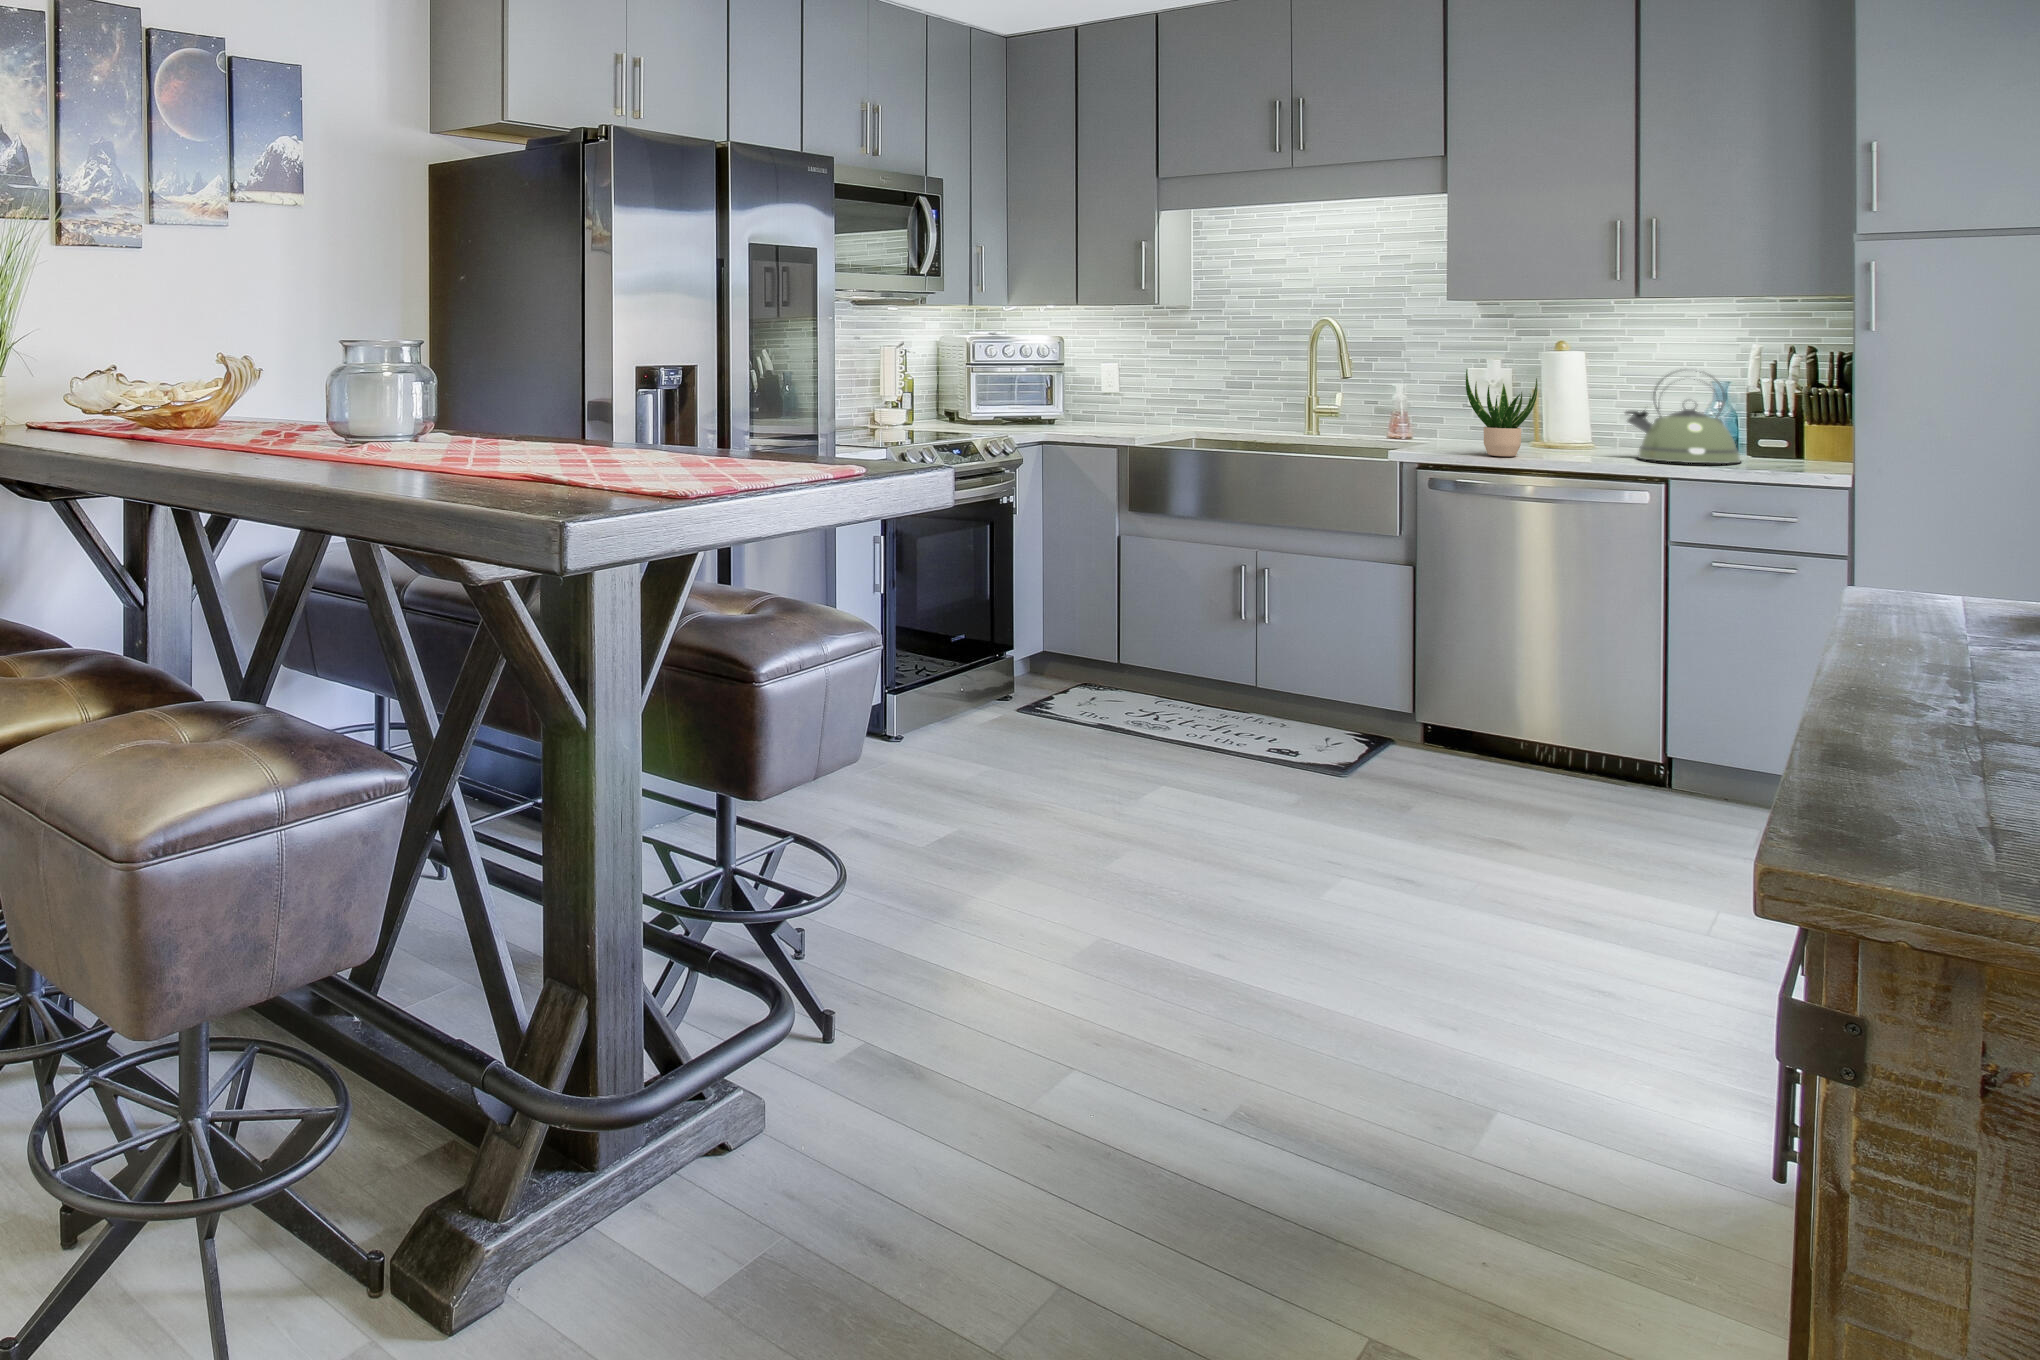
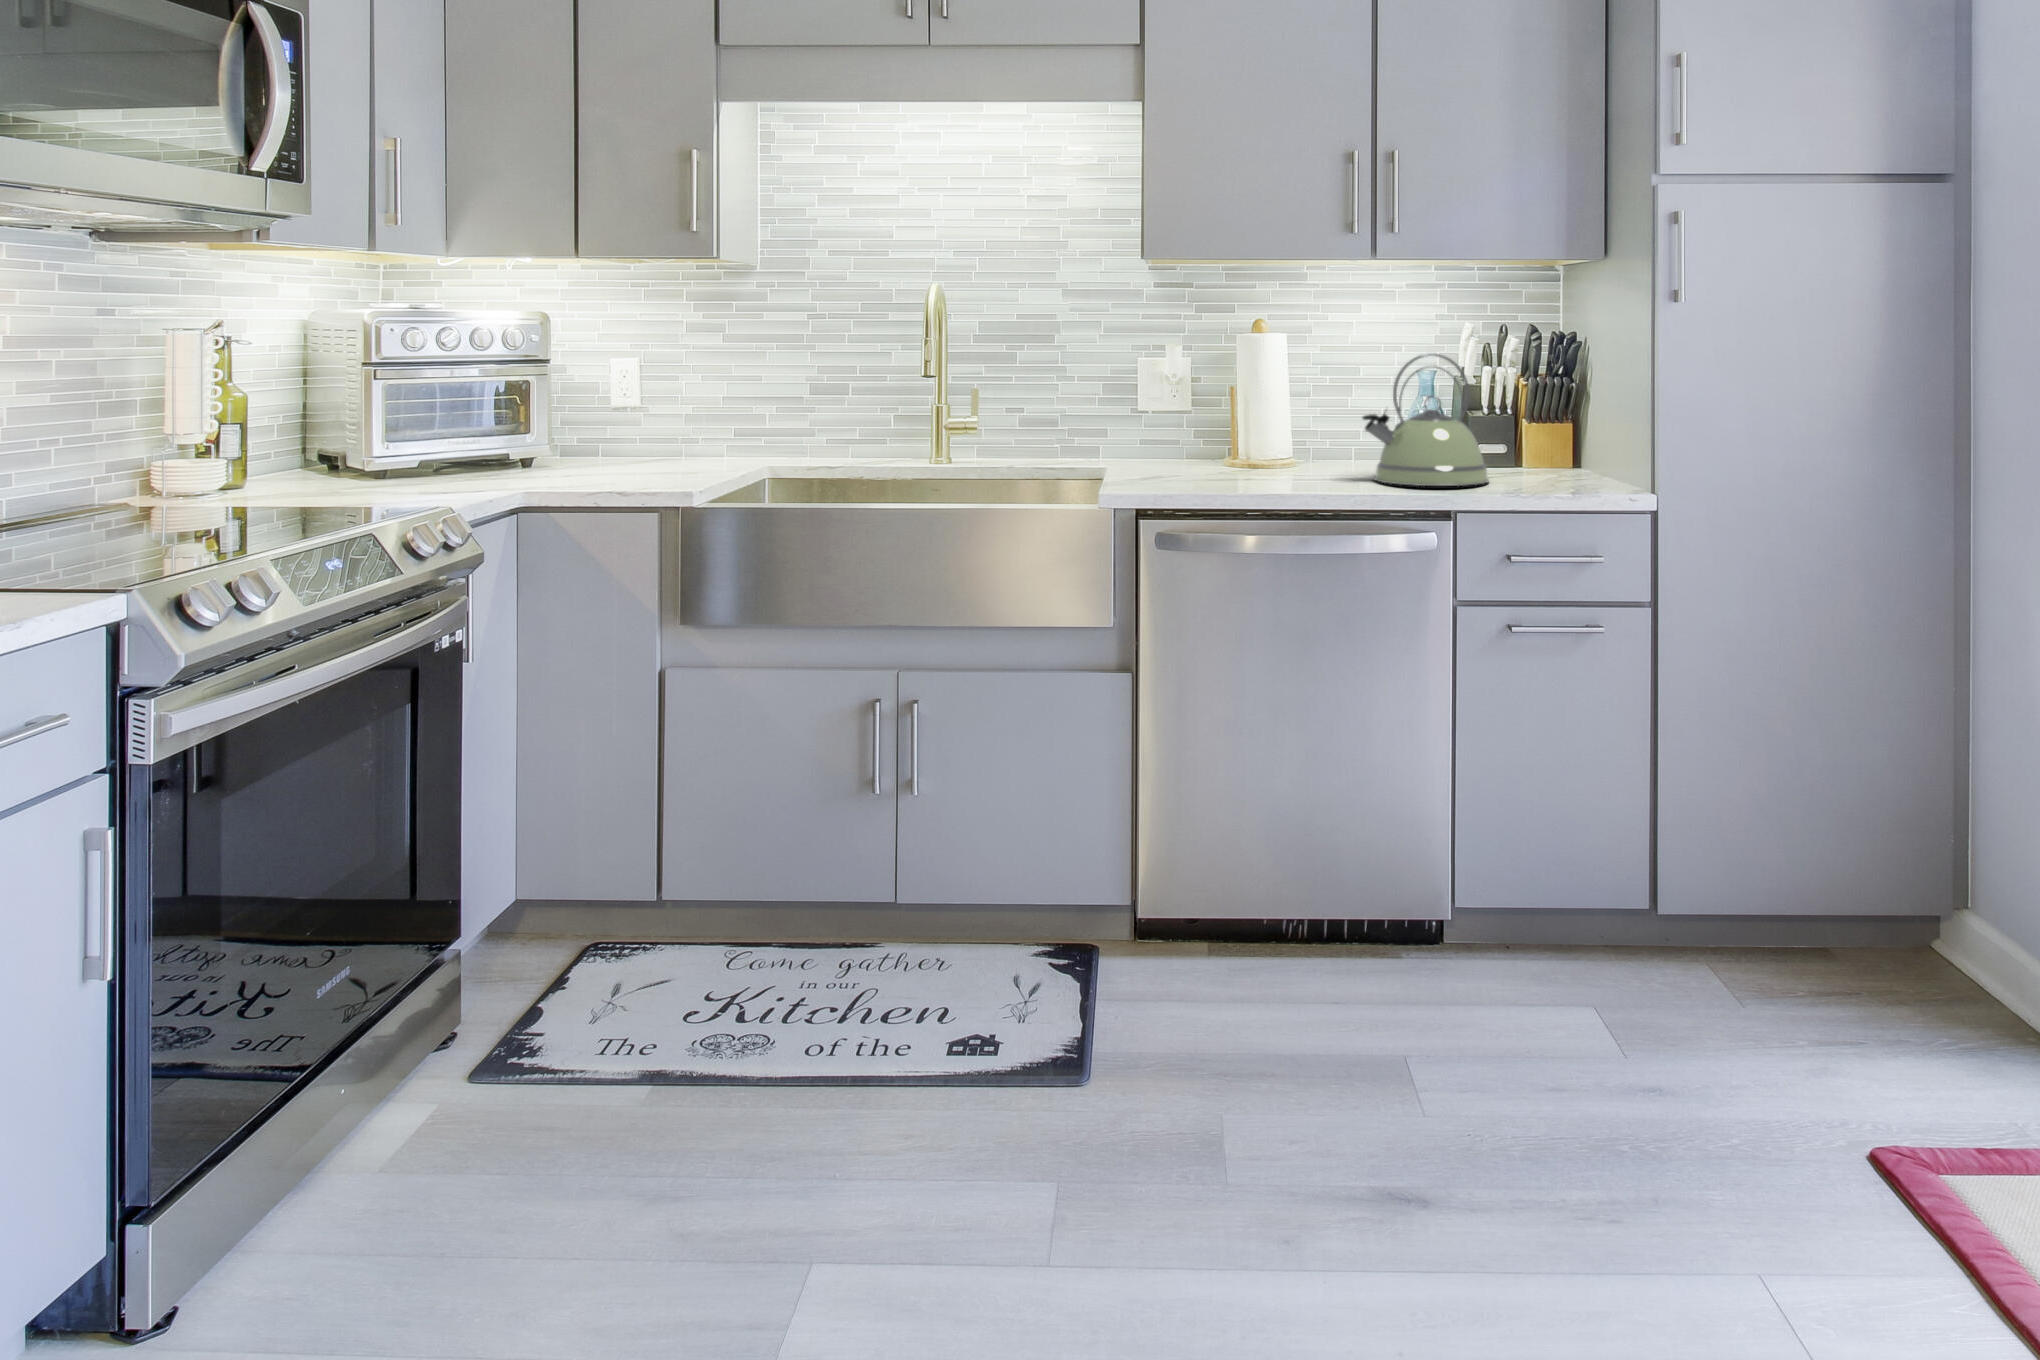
potted plant: present [1466,370,1537,456] -> none [1183,358,1264,490]

